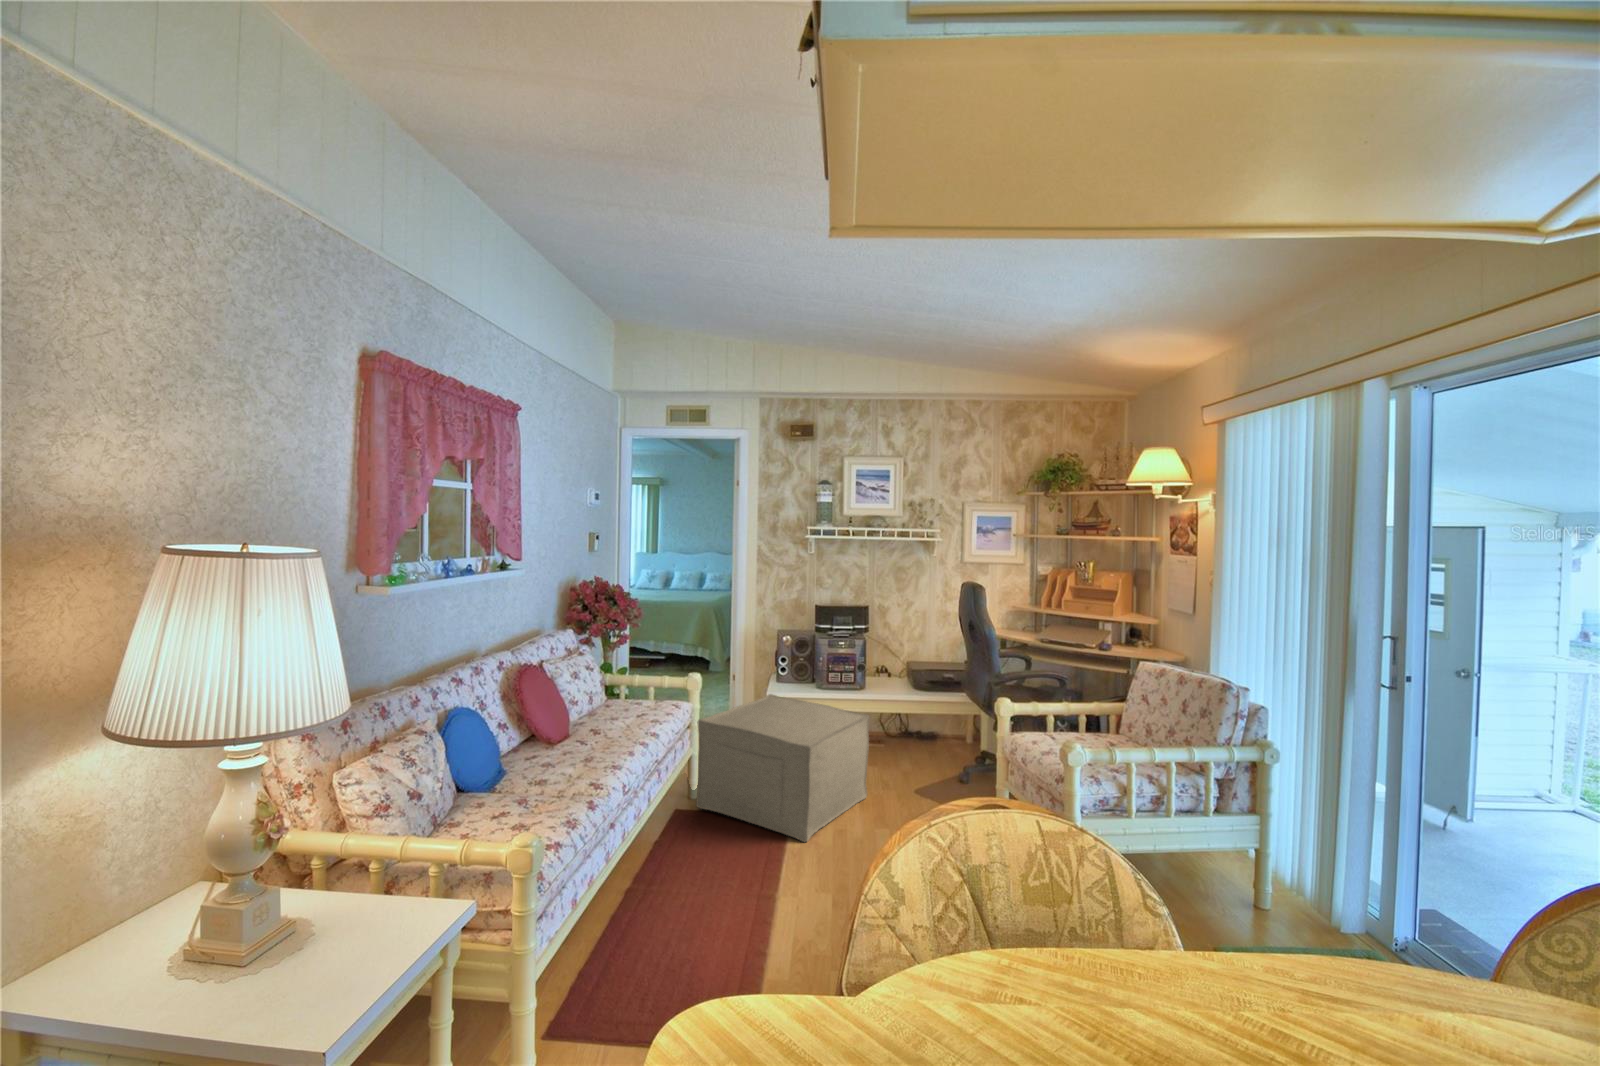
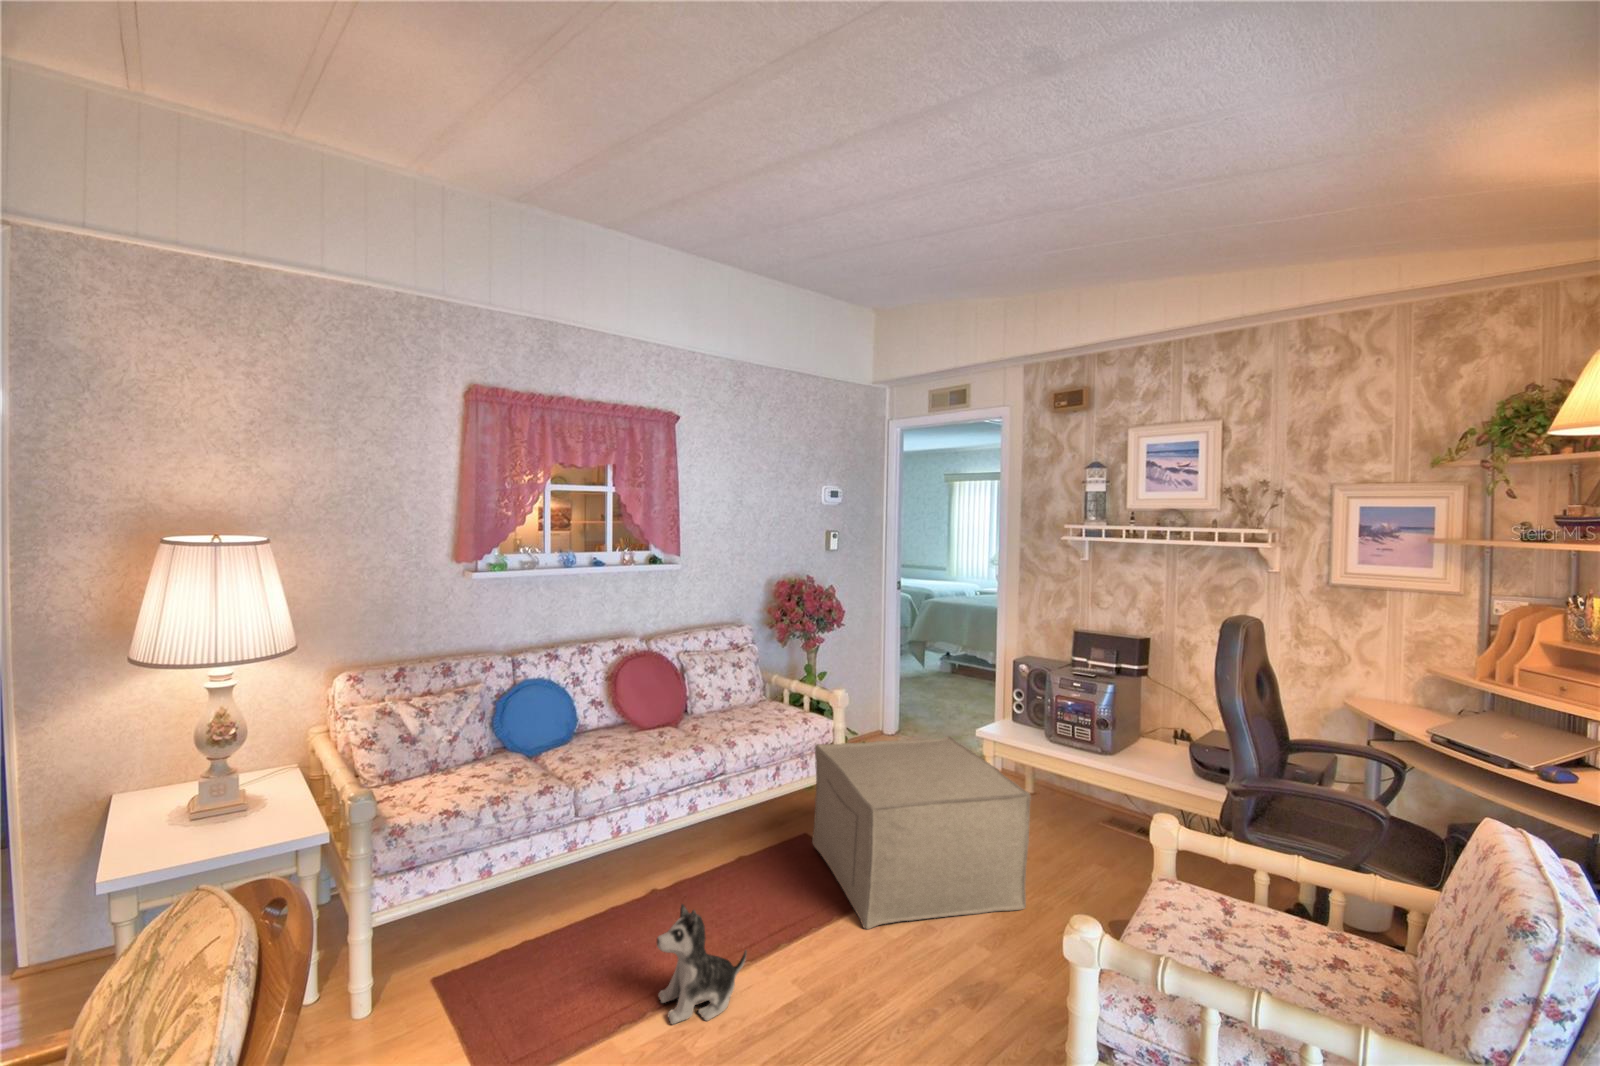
plush toy: none [747,850,801,948] -> present [657,904,747,1024]

